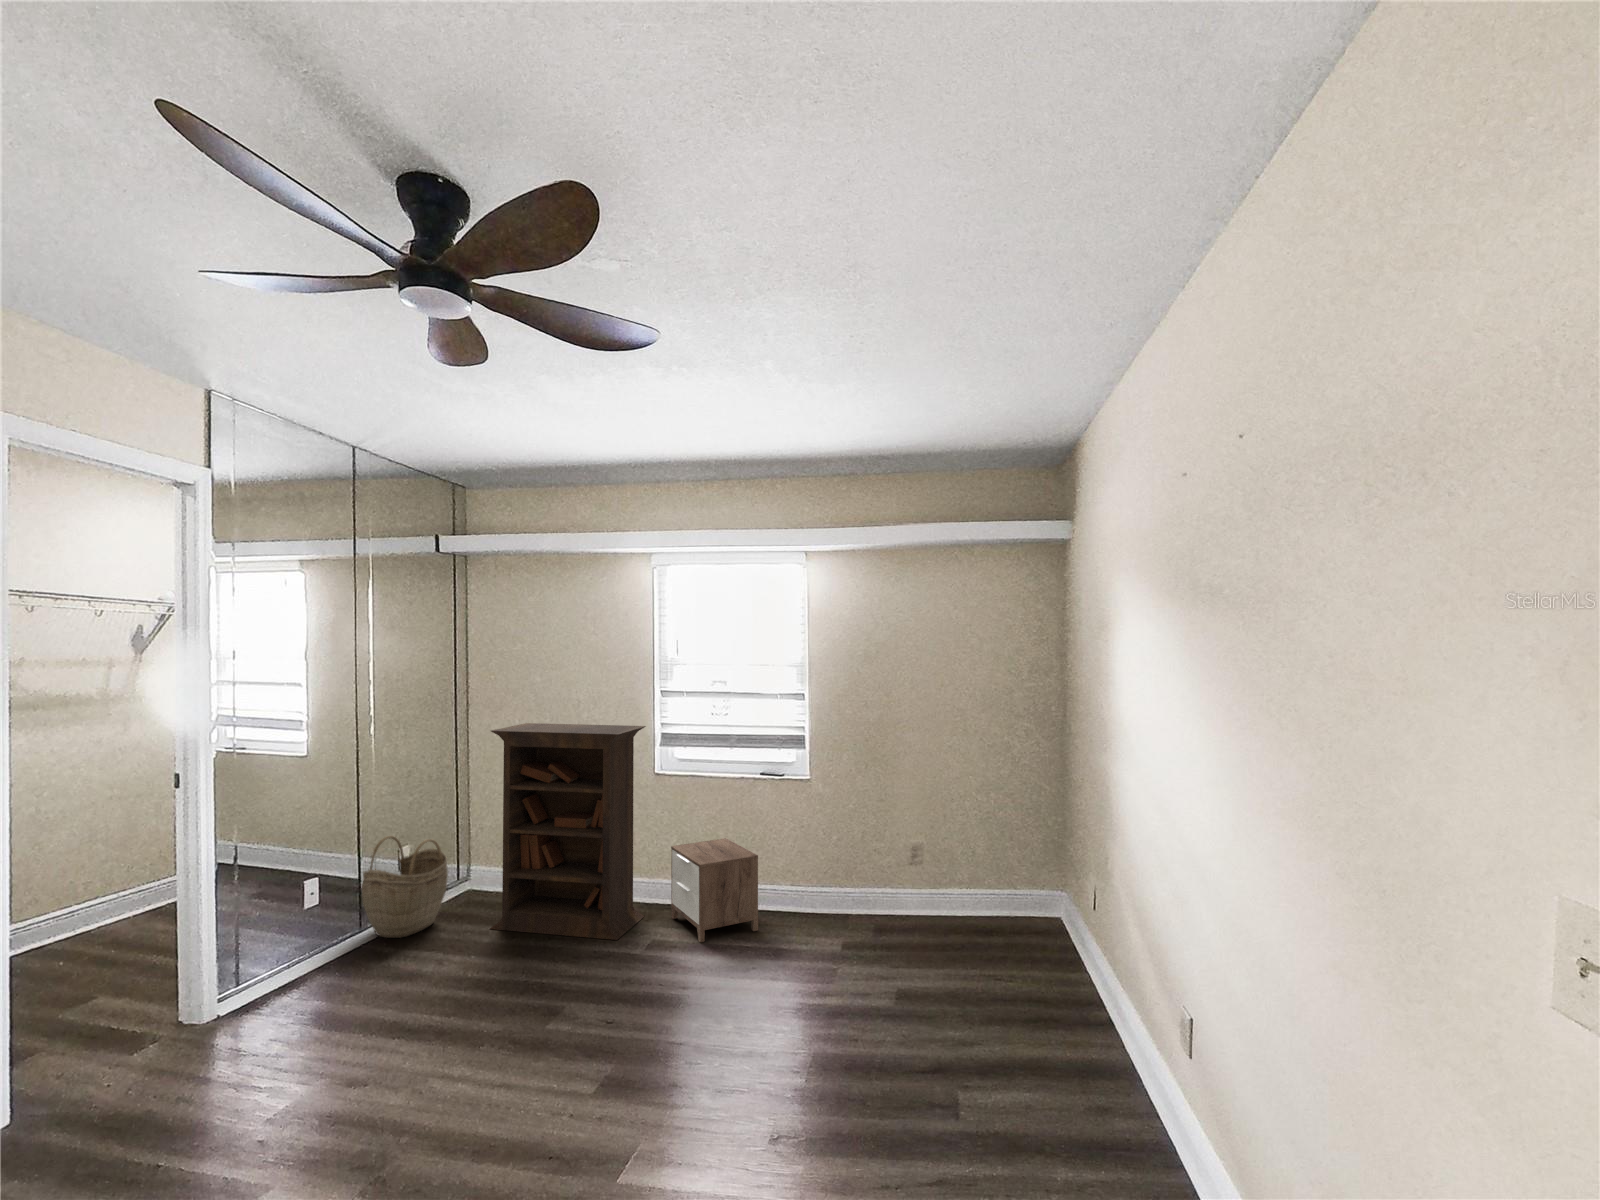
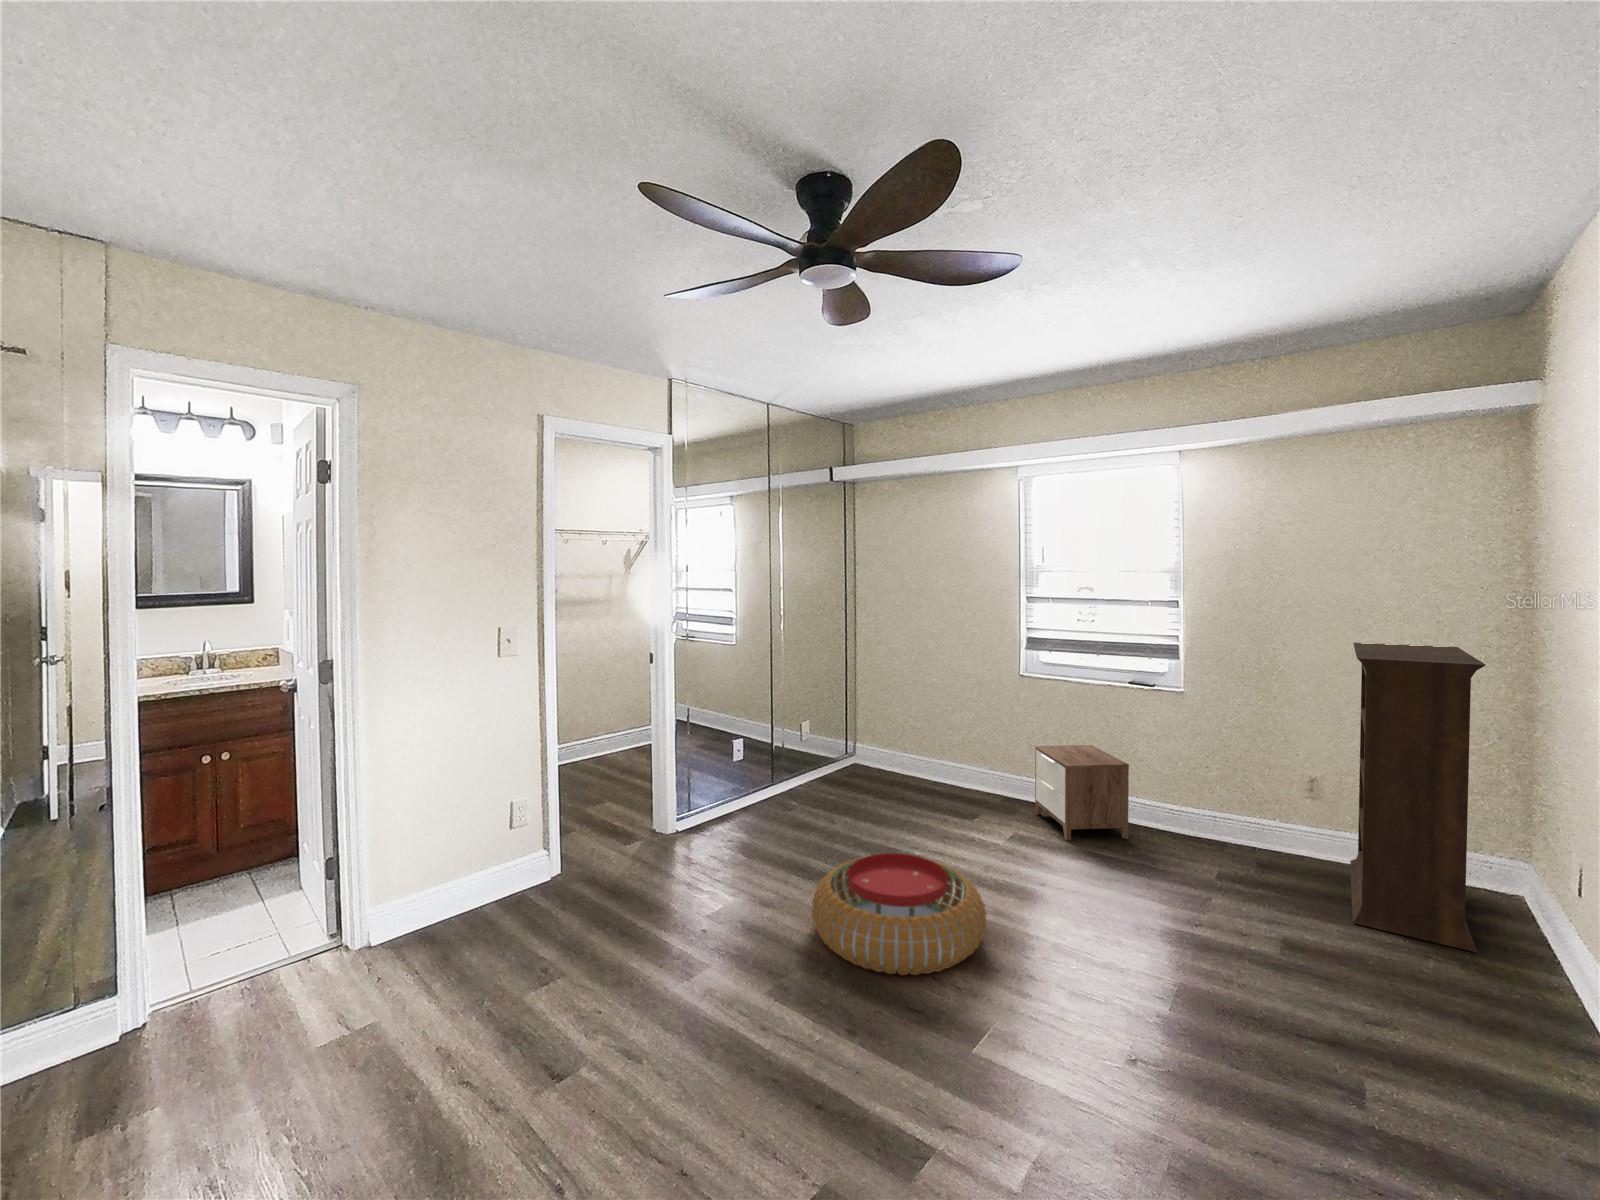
bookcase: present [490,723,646,940] -> present [1350,643,1486,952]
woven basket: present [362,836,448,938] -> none [775,713,839,795]
pouf: none [415,991,615,1131] -> present [812,853,986,975]

